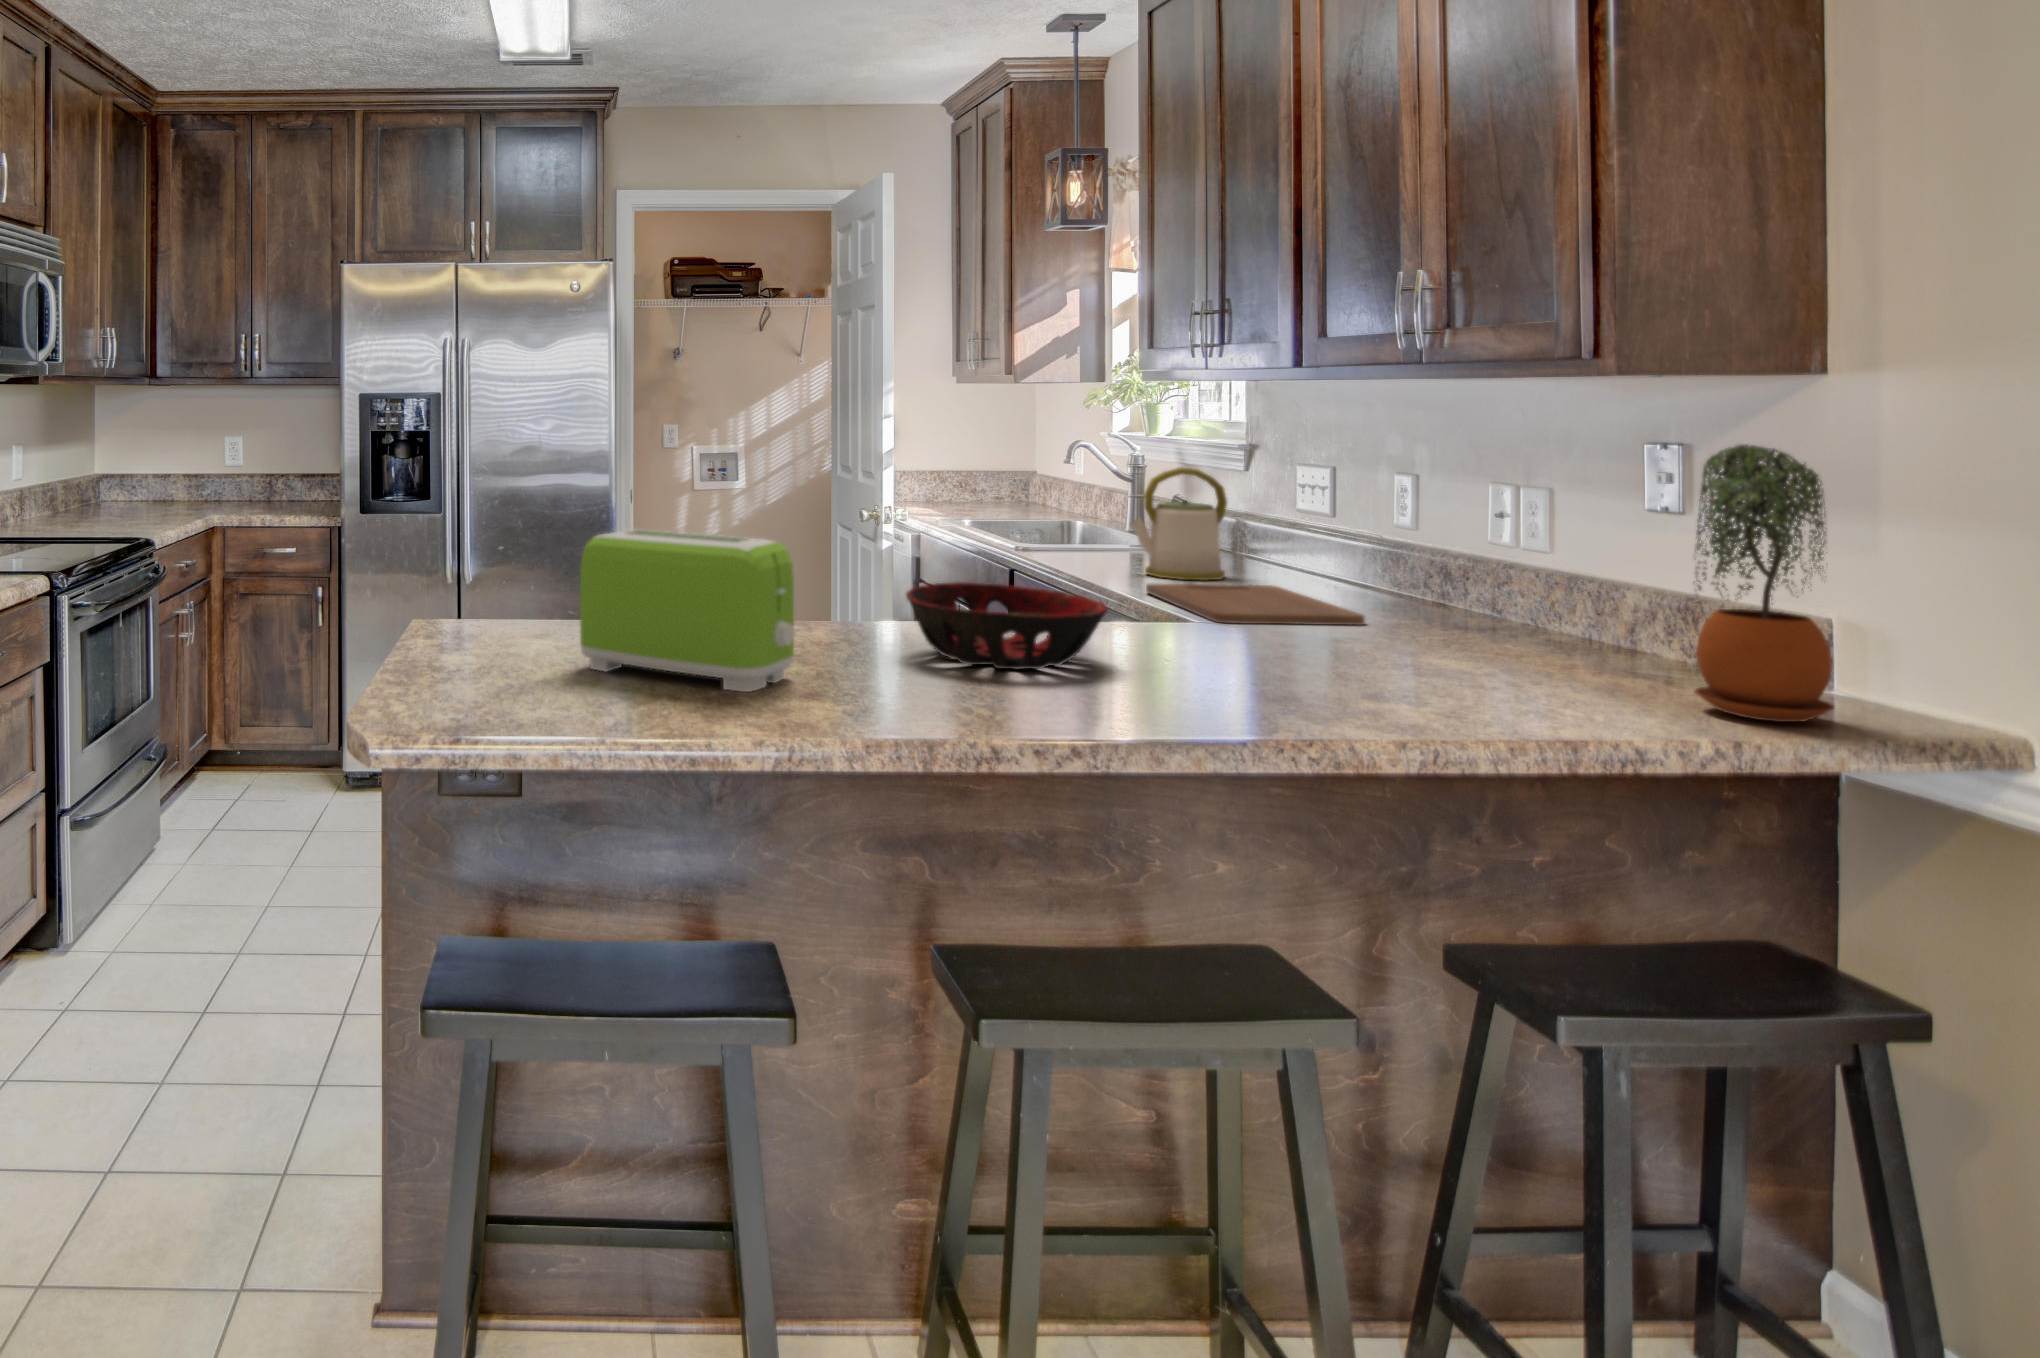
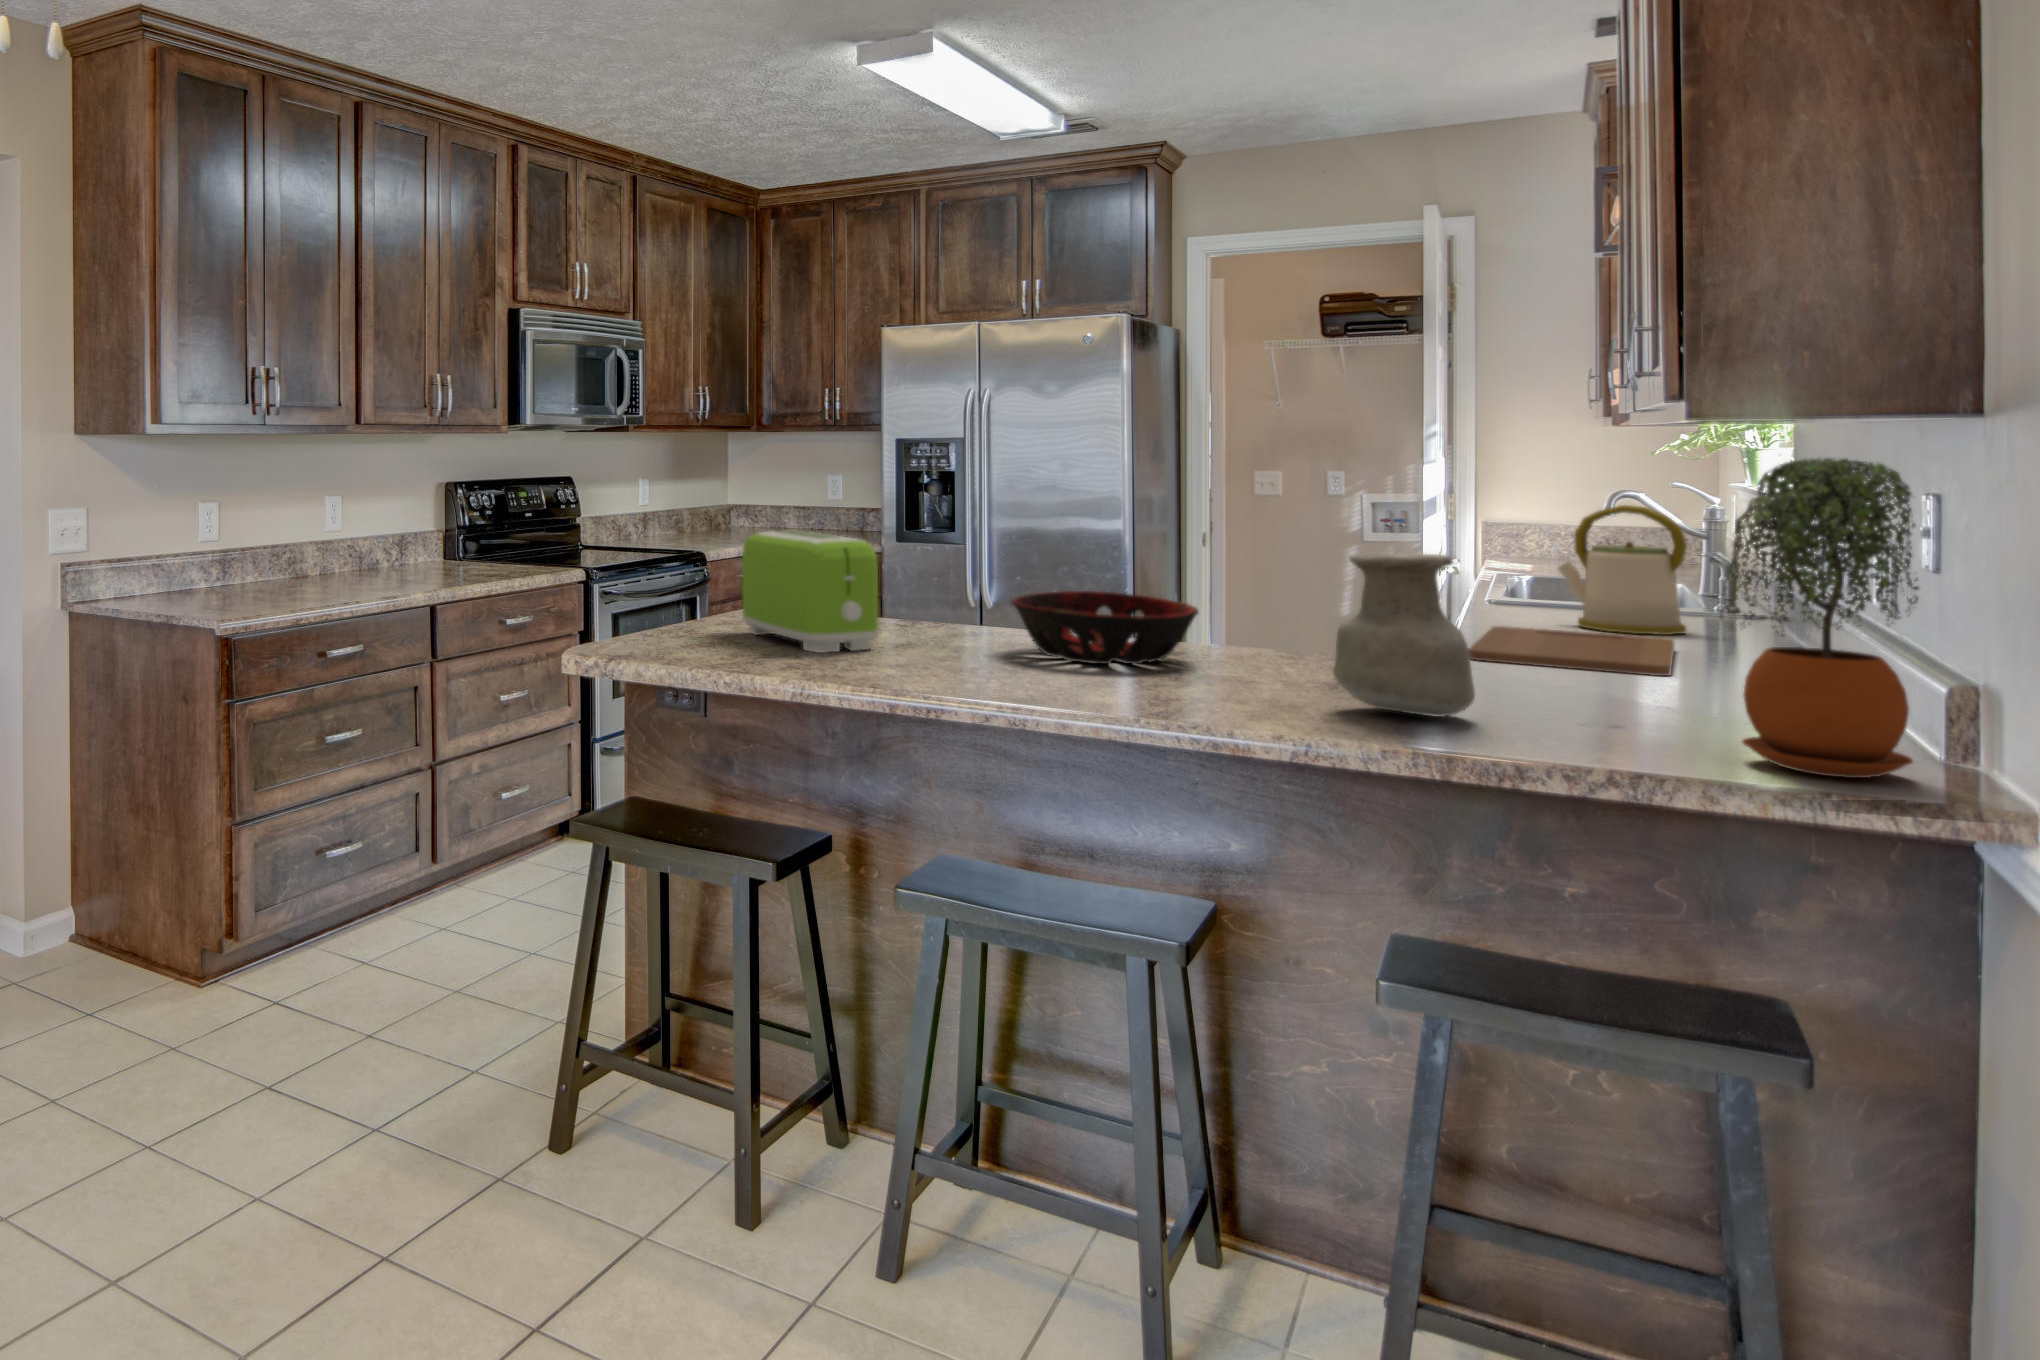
vase: none [1347,536,1486,699] -> present [1333,552,1475,717]

